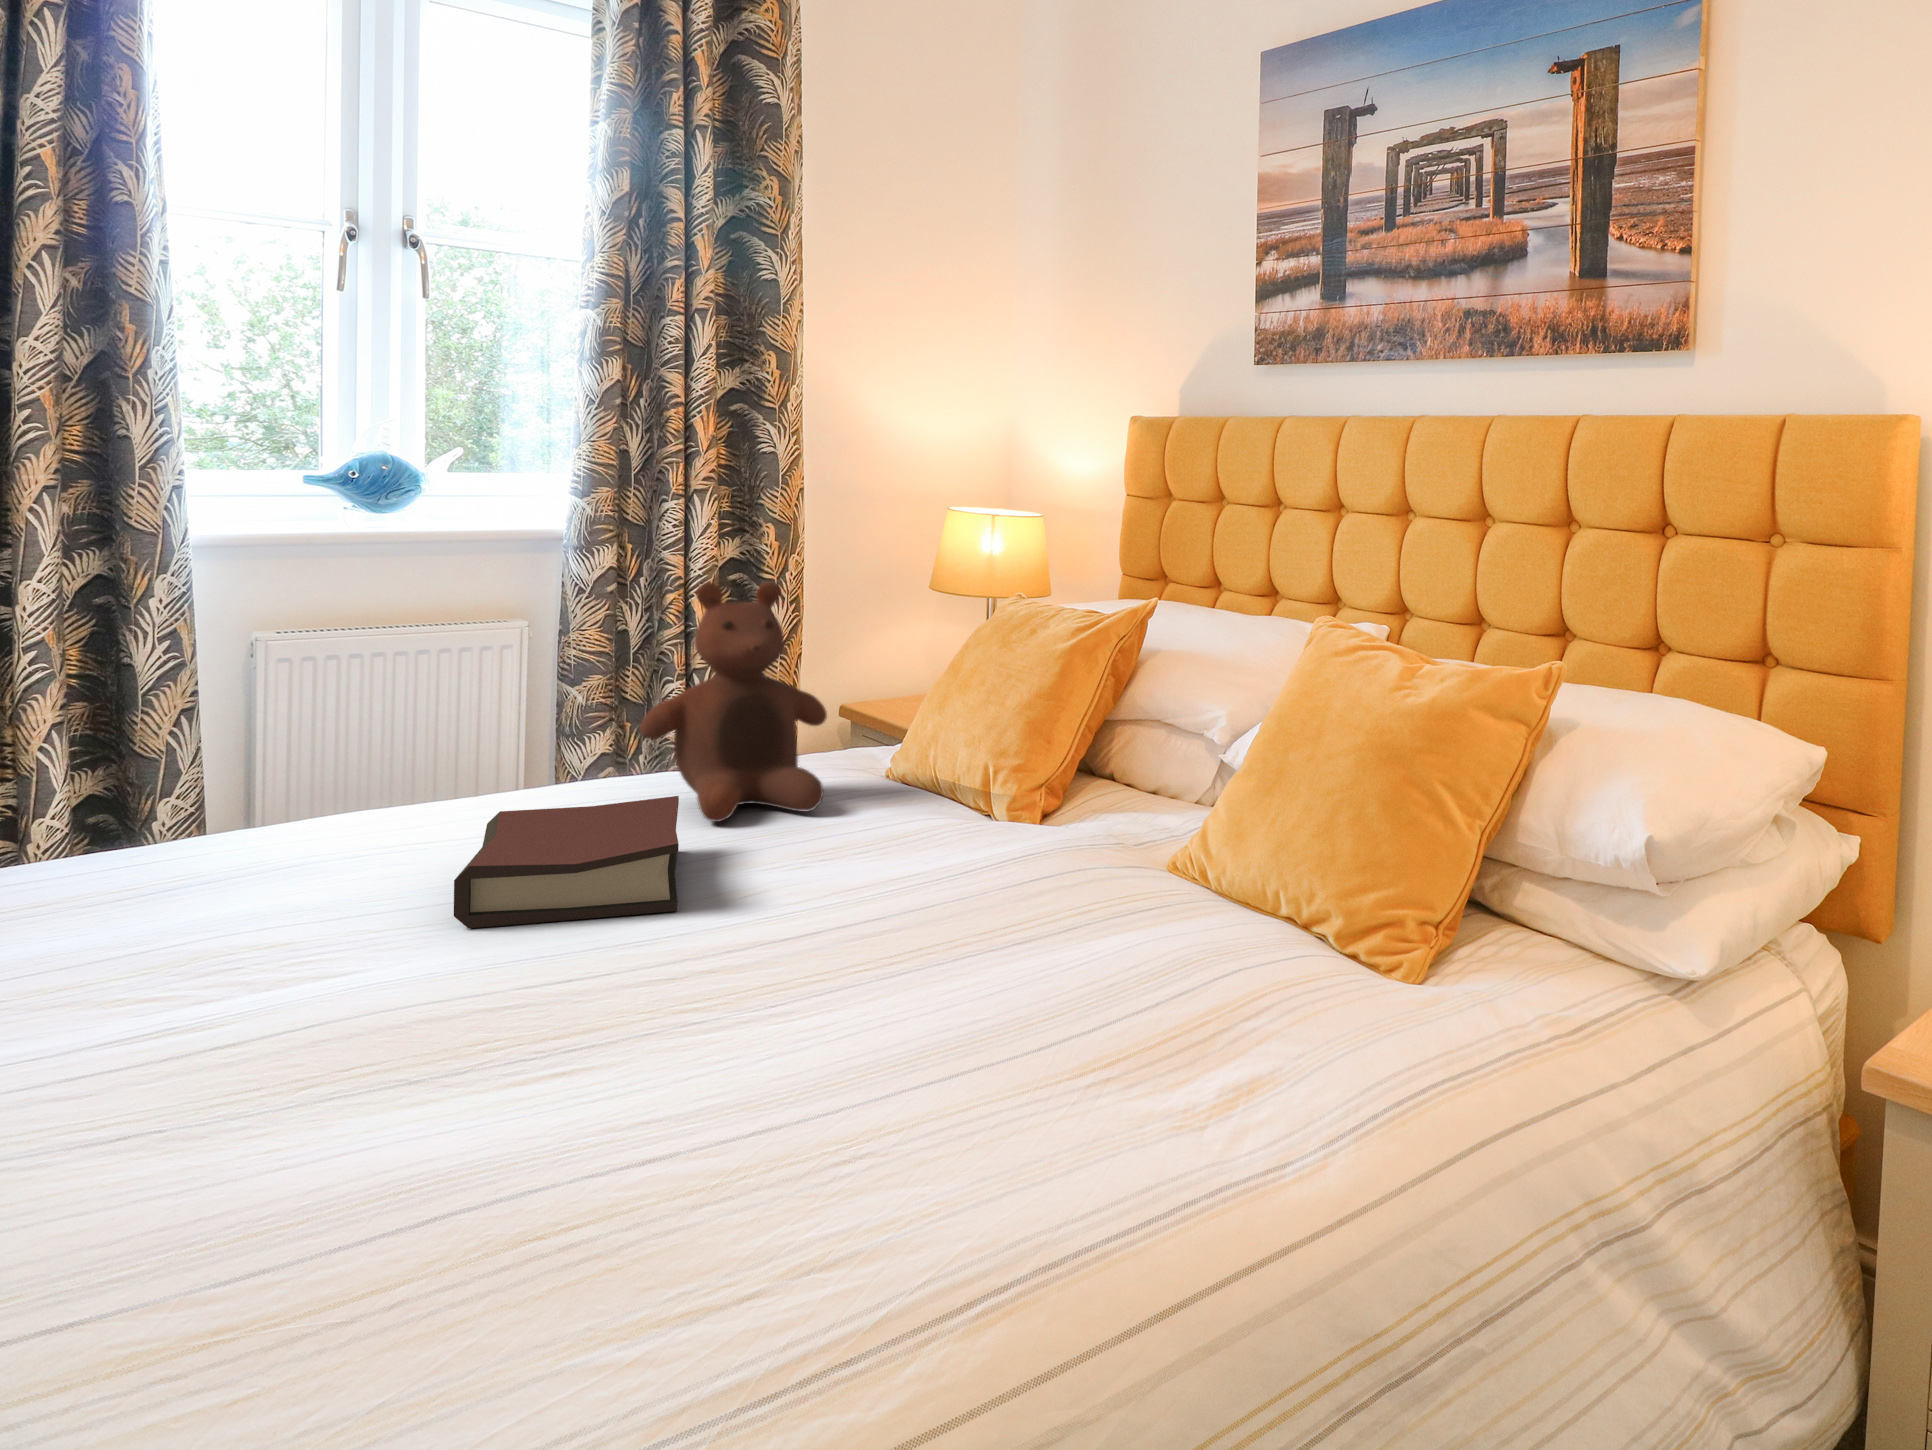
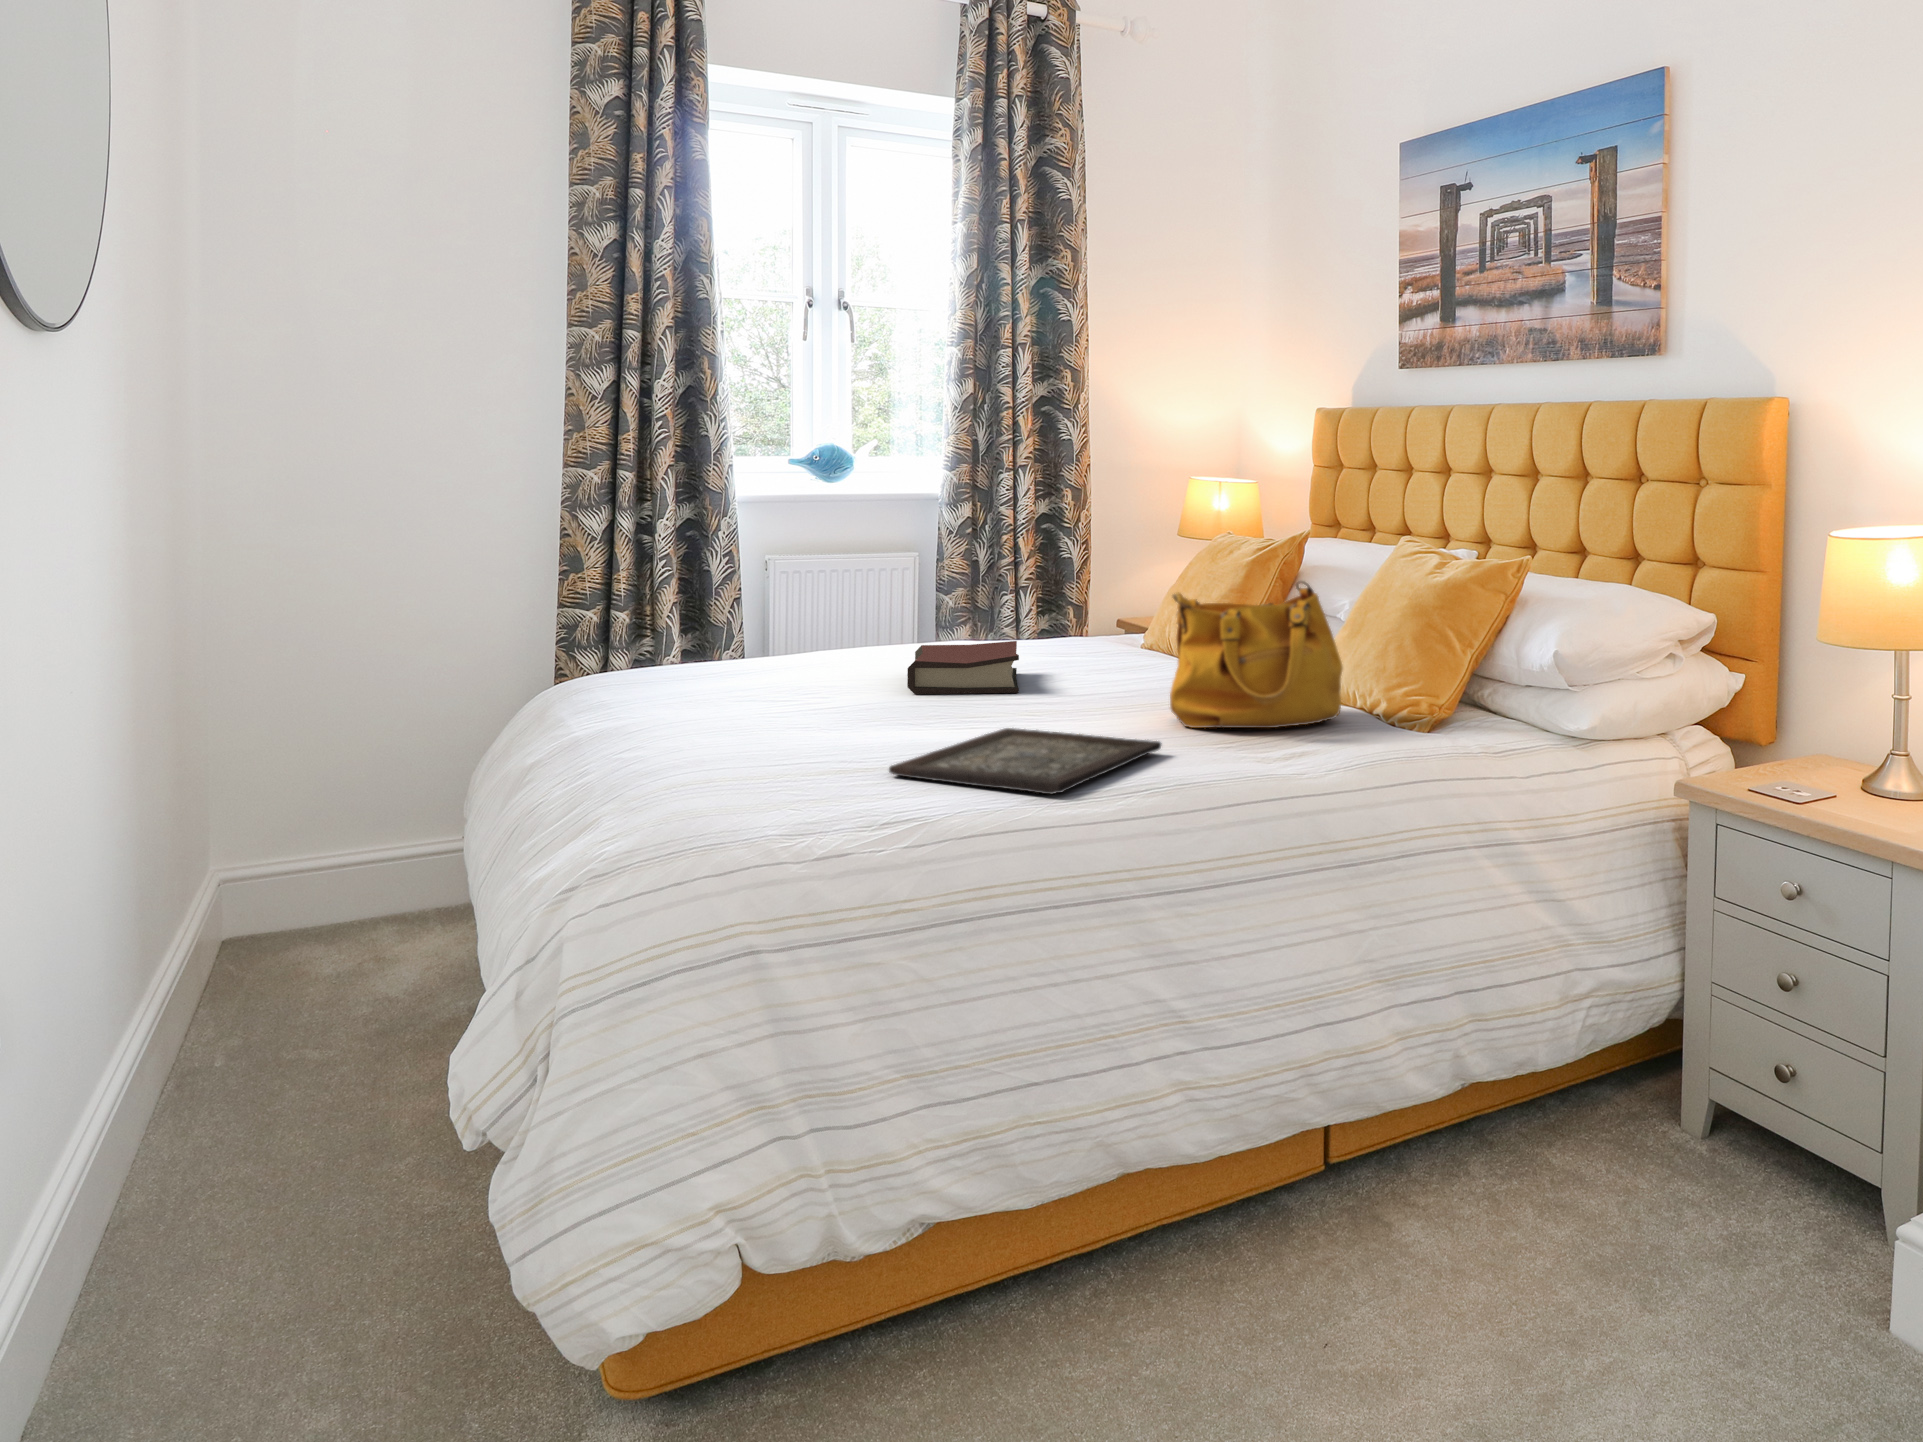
stuffed bear: present [640,581,827,822] -> none [992,519,1103,663]
handbag: none [977,714,1282,1013] -> present [1170,581,1343,728]
tray: none [293,1061,982,1389] -> present [889,728,1161,794]

